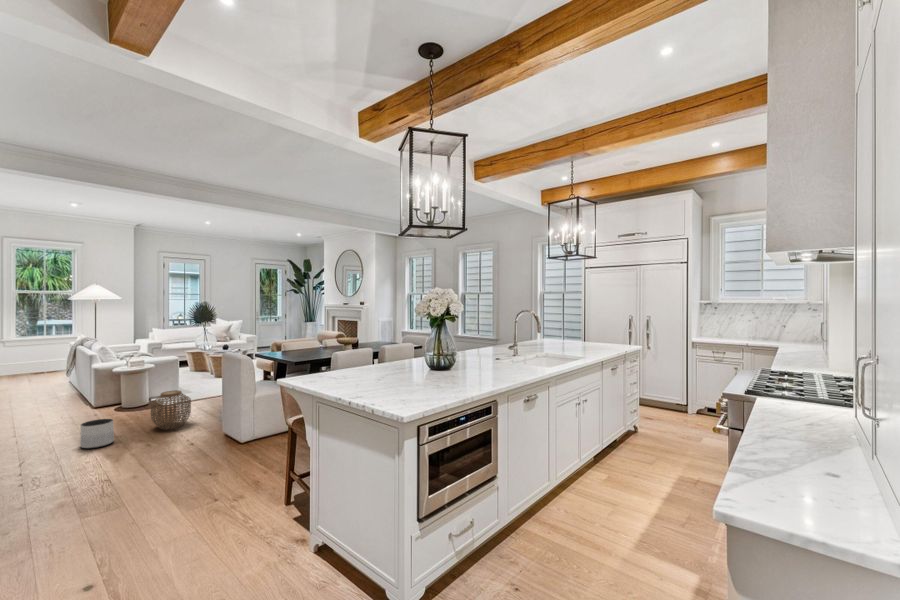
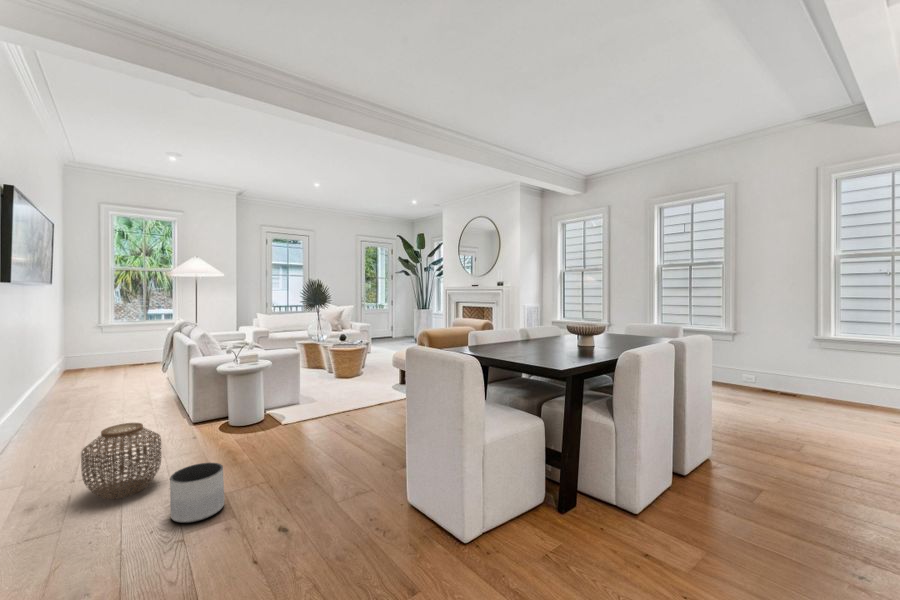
woven basket: present [151,390,191,430] -> present [81,423,161,499]

